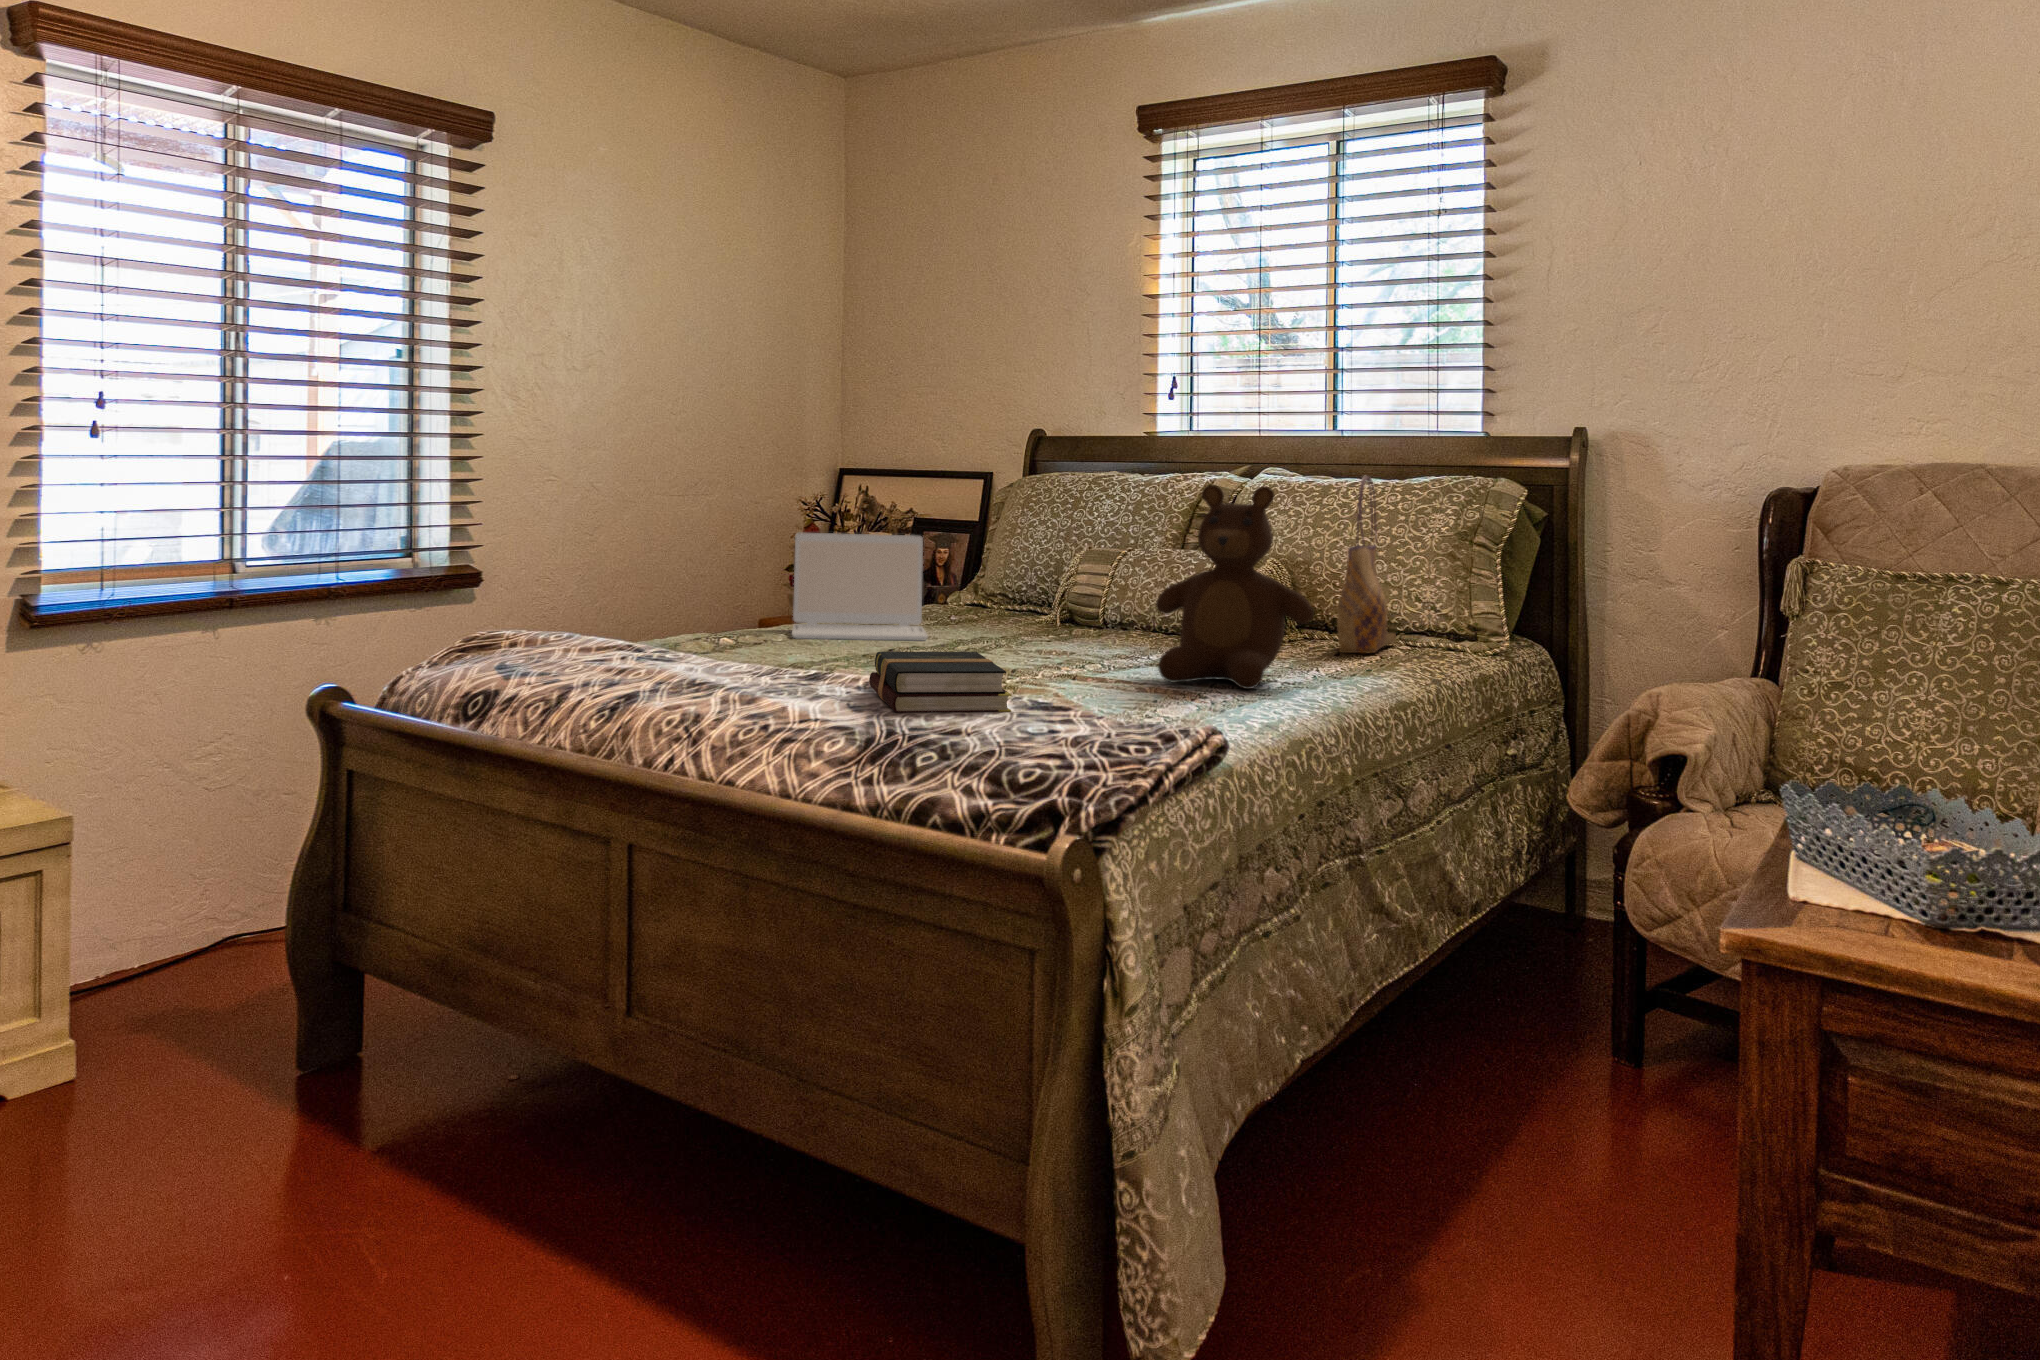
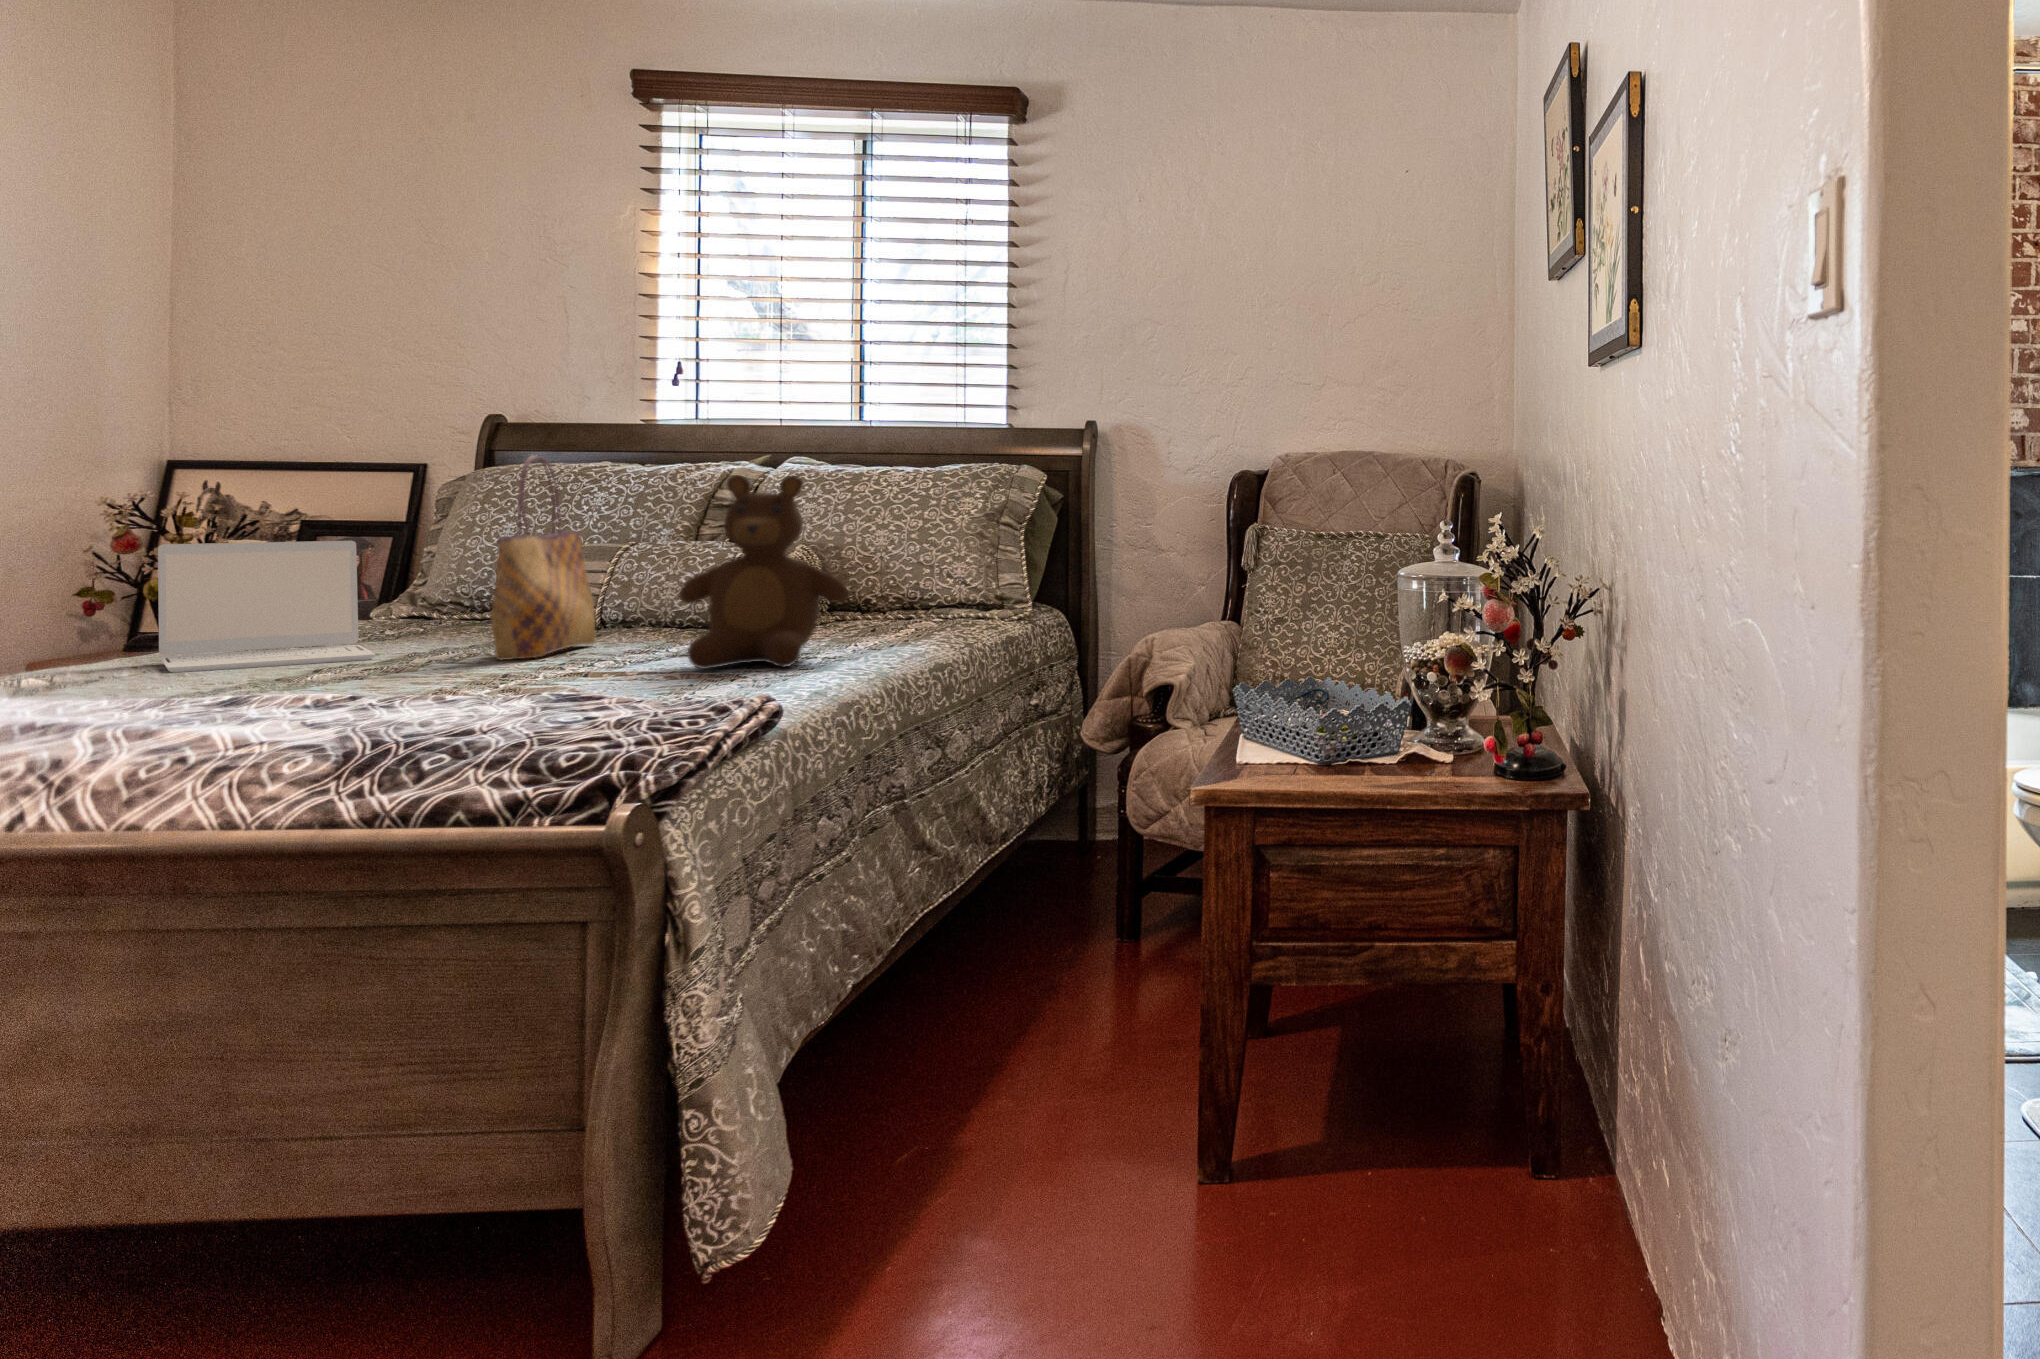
tote bag: present [1337,476,1396,653] -> present [492,455,596,660]
hardback book: present [869,652,1011,713] -> none [337,656,532,723]

